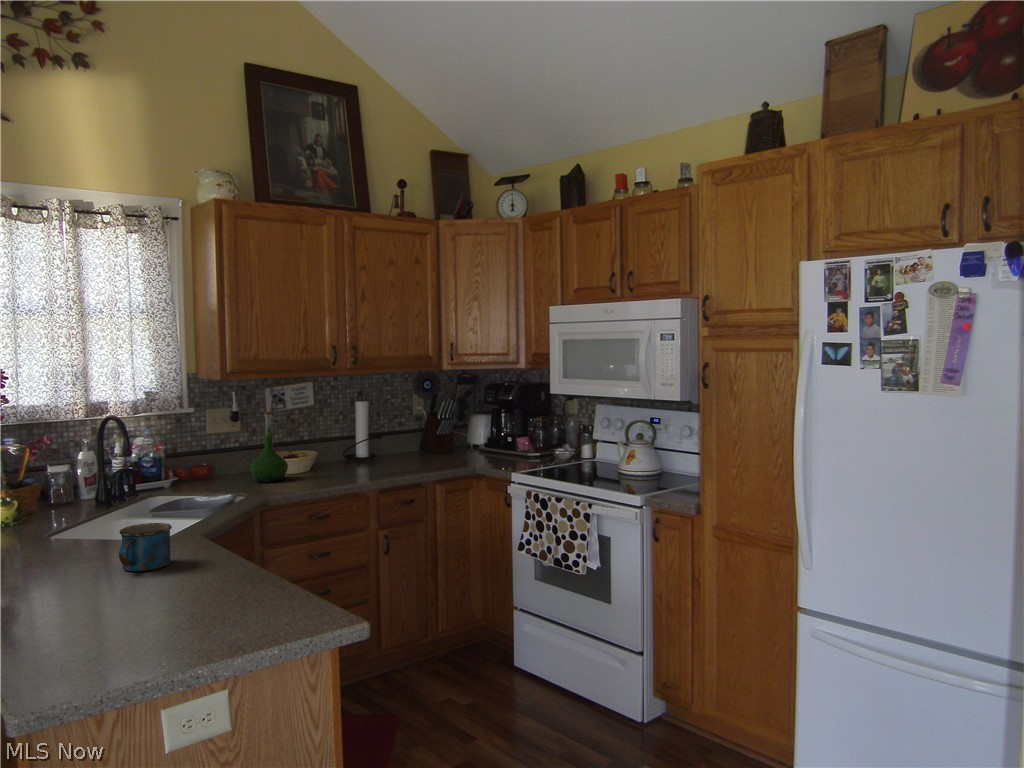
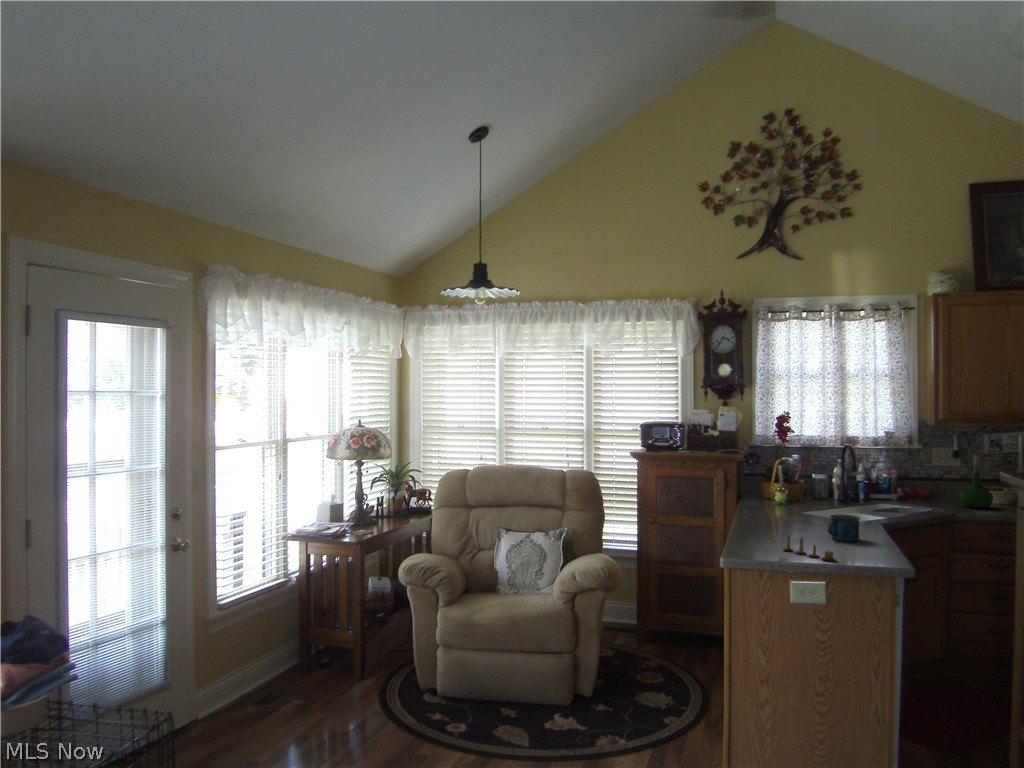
candle: none [46,584,166,622] -> present [783,535,836,561]

